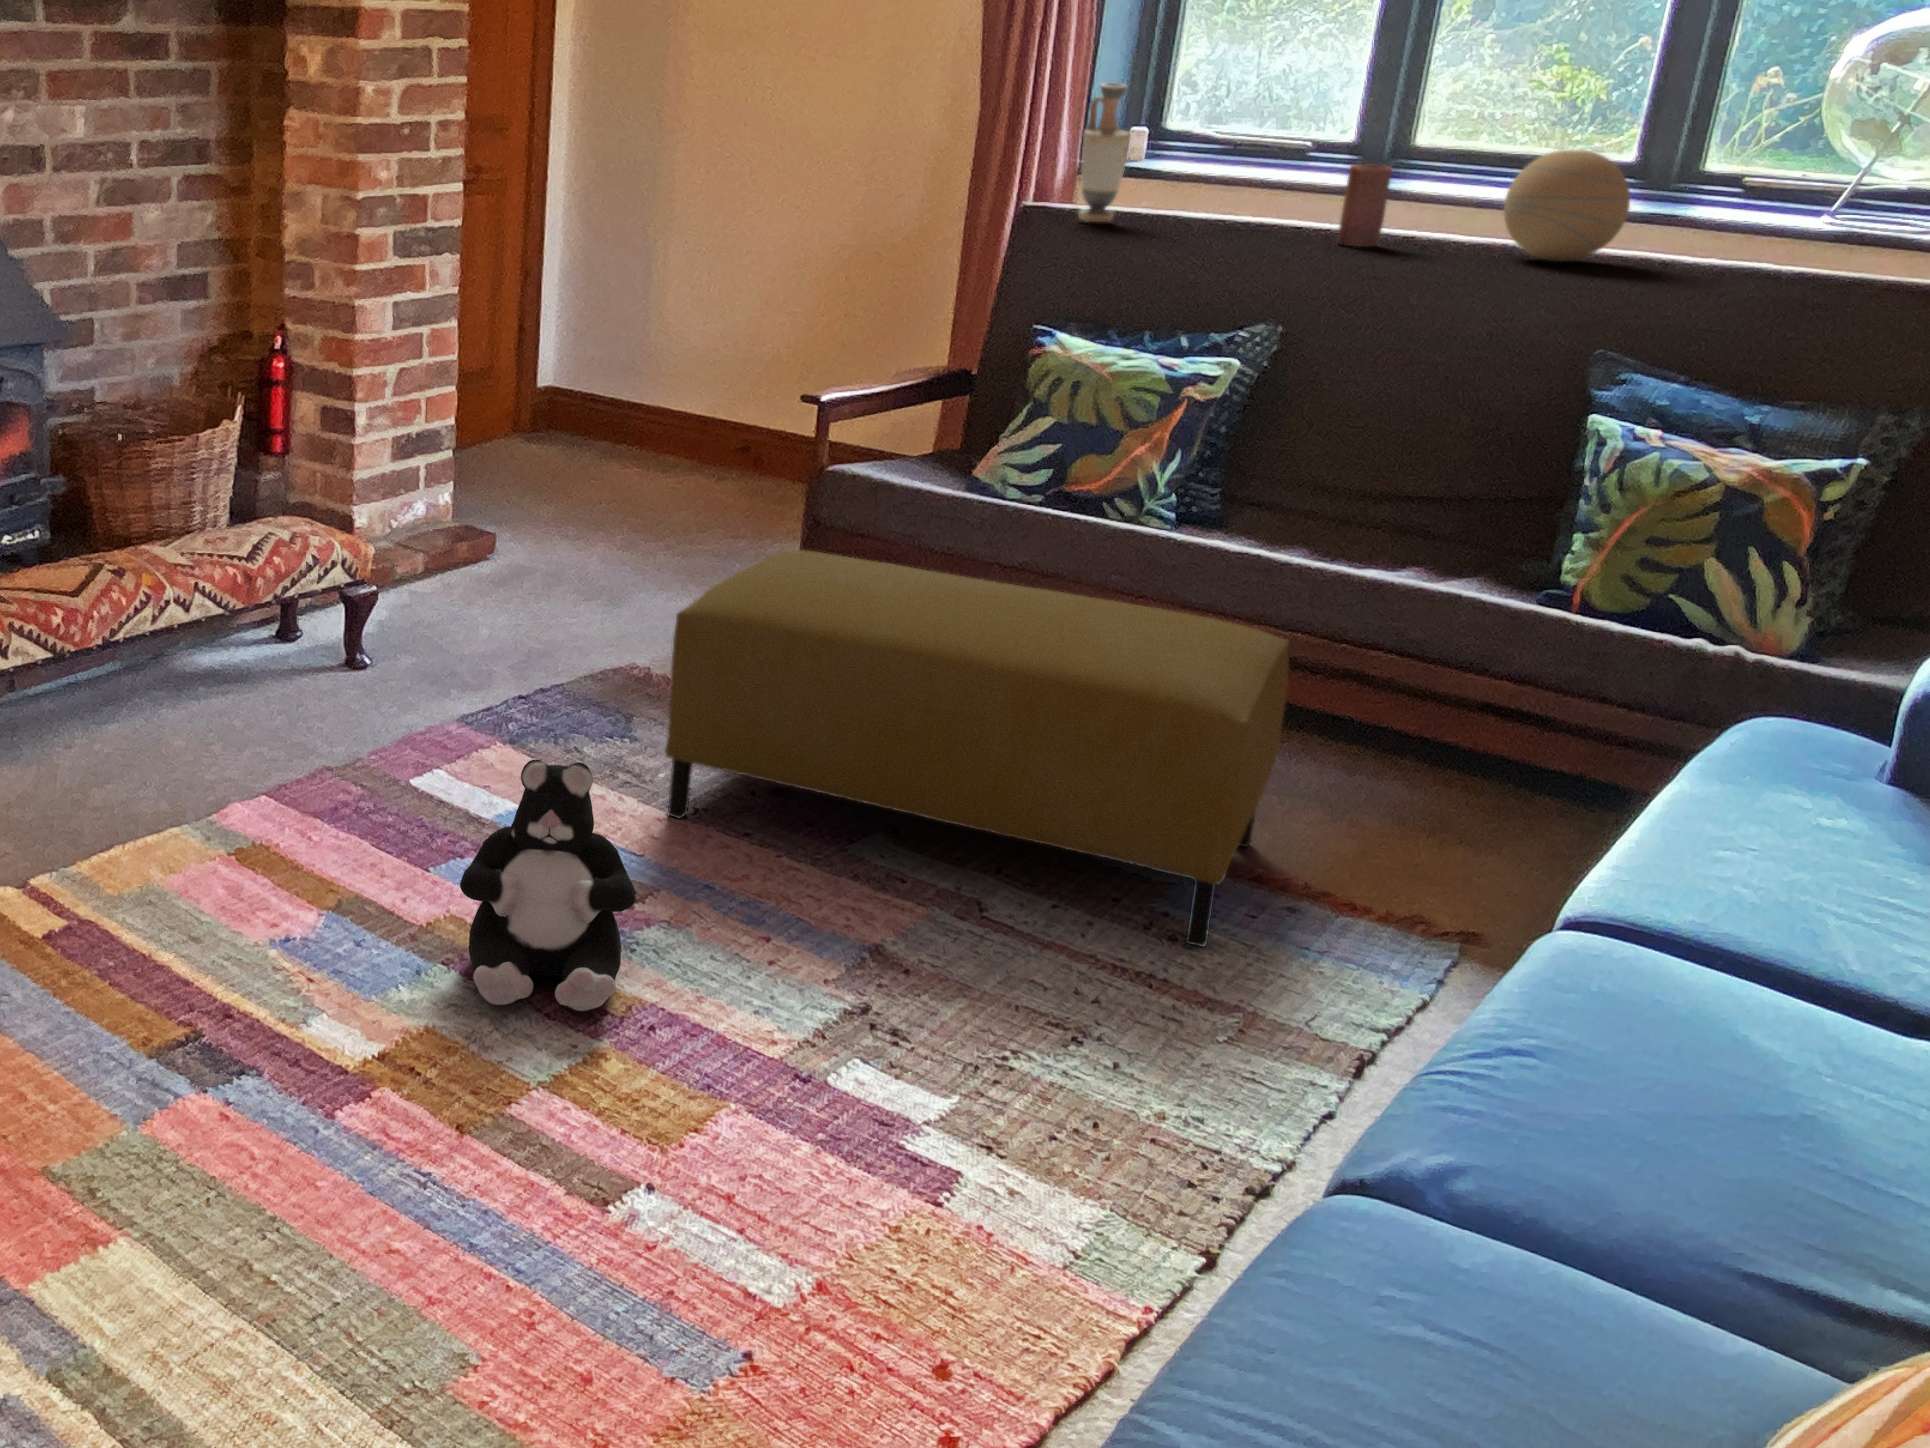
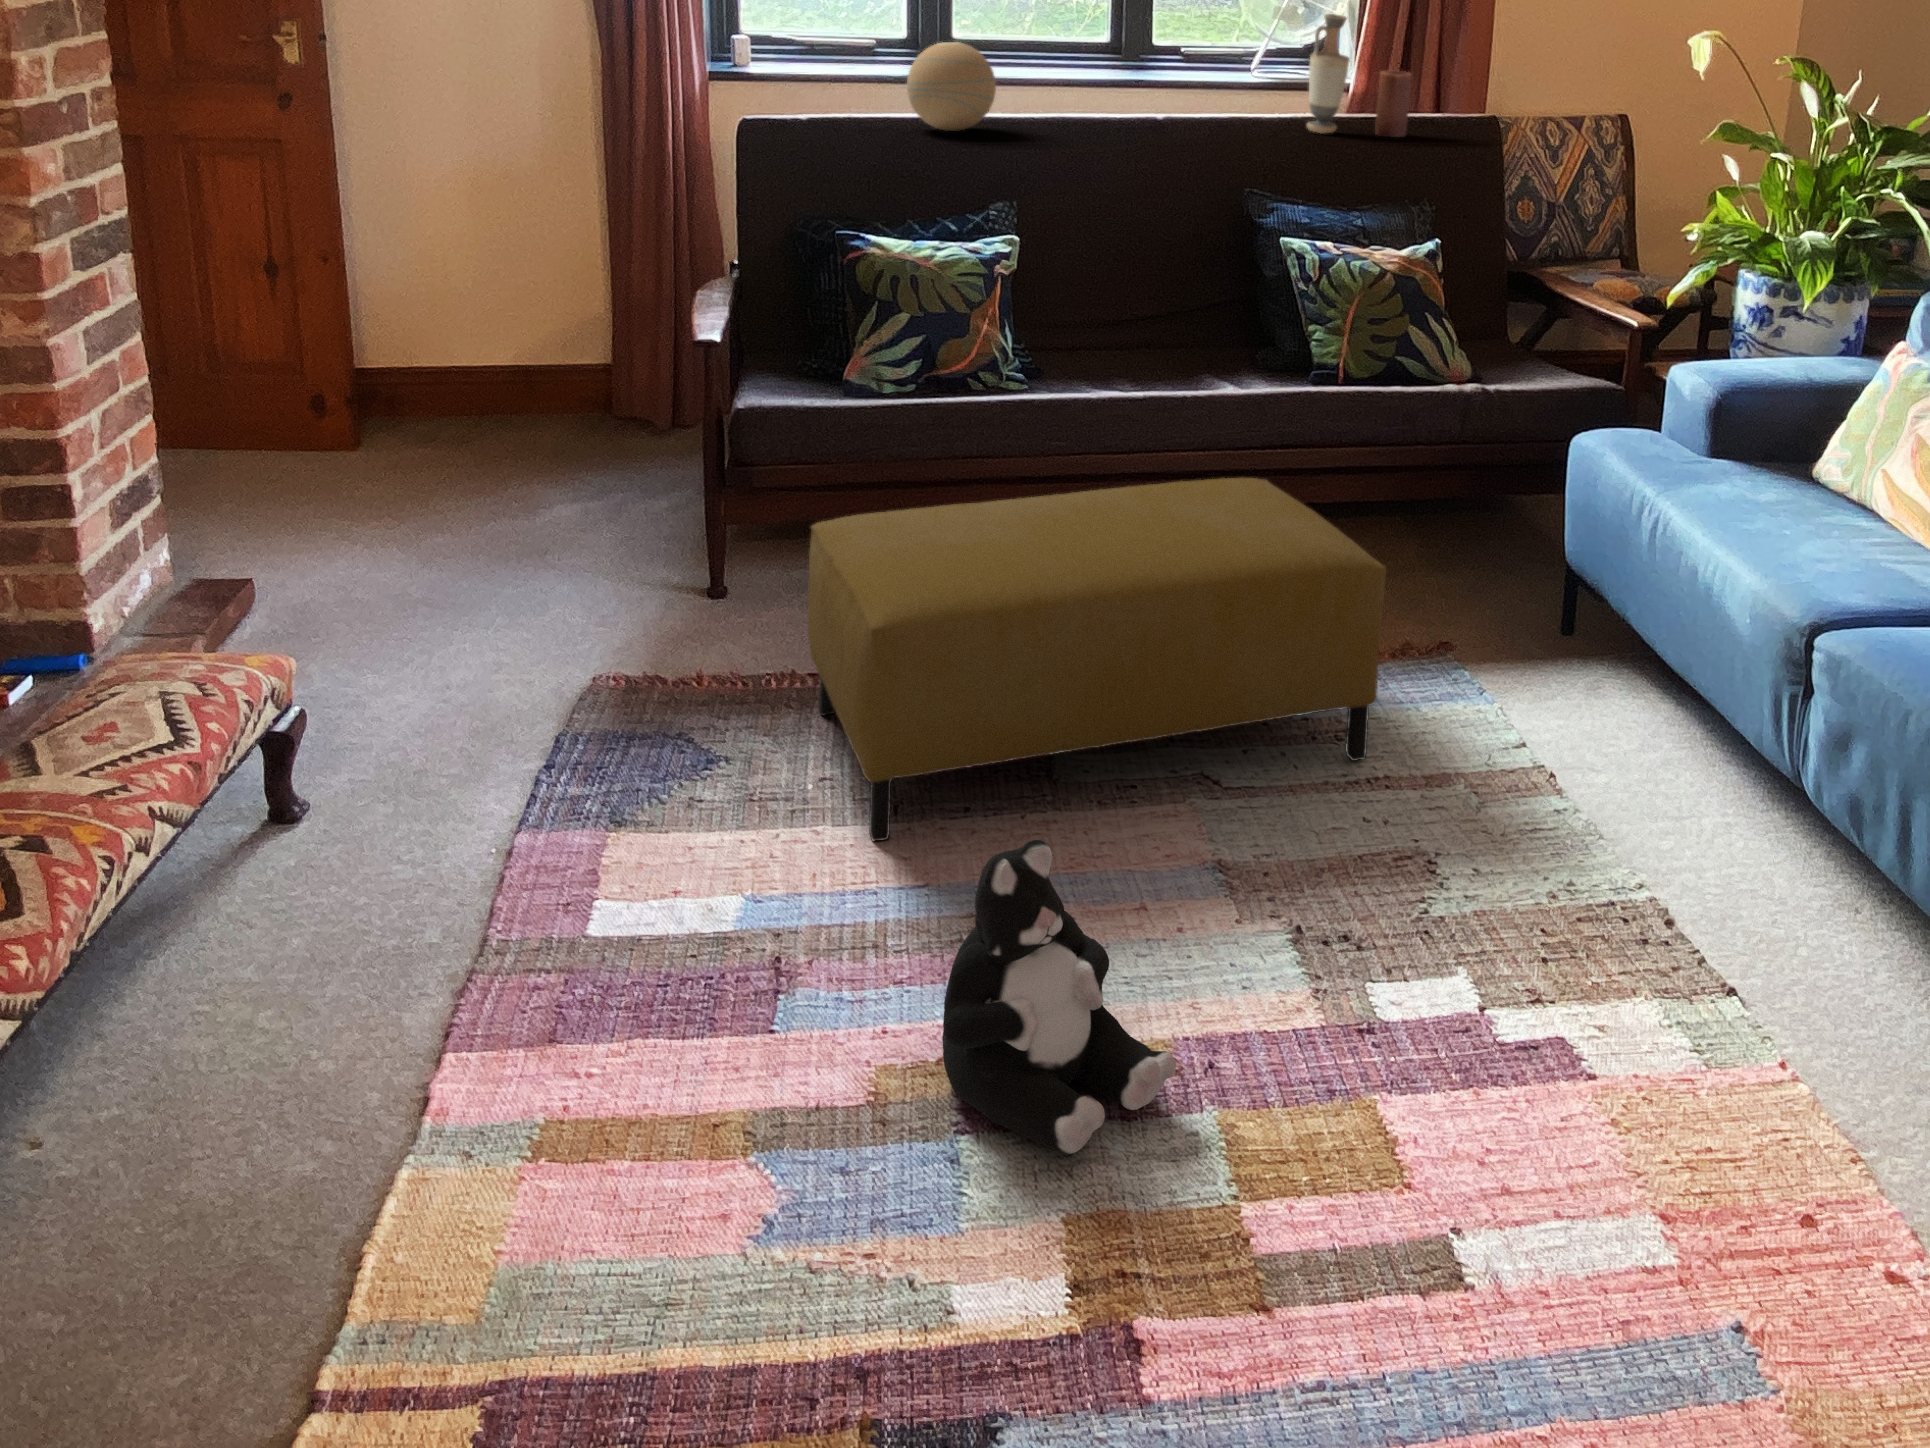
vase: present [1078,83,1131,223] -> present [1307,14,1350,134]
decorative orb: present [1504,150,1630,262] -> present [907,42,996,131]
candle: present [1337,164,1392,247] -> present [1375,71,1412,137]

